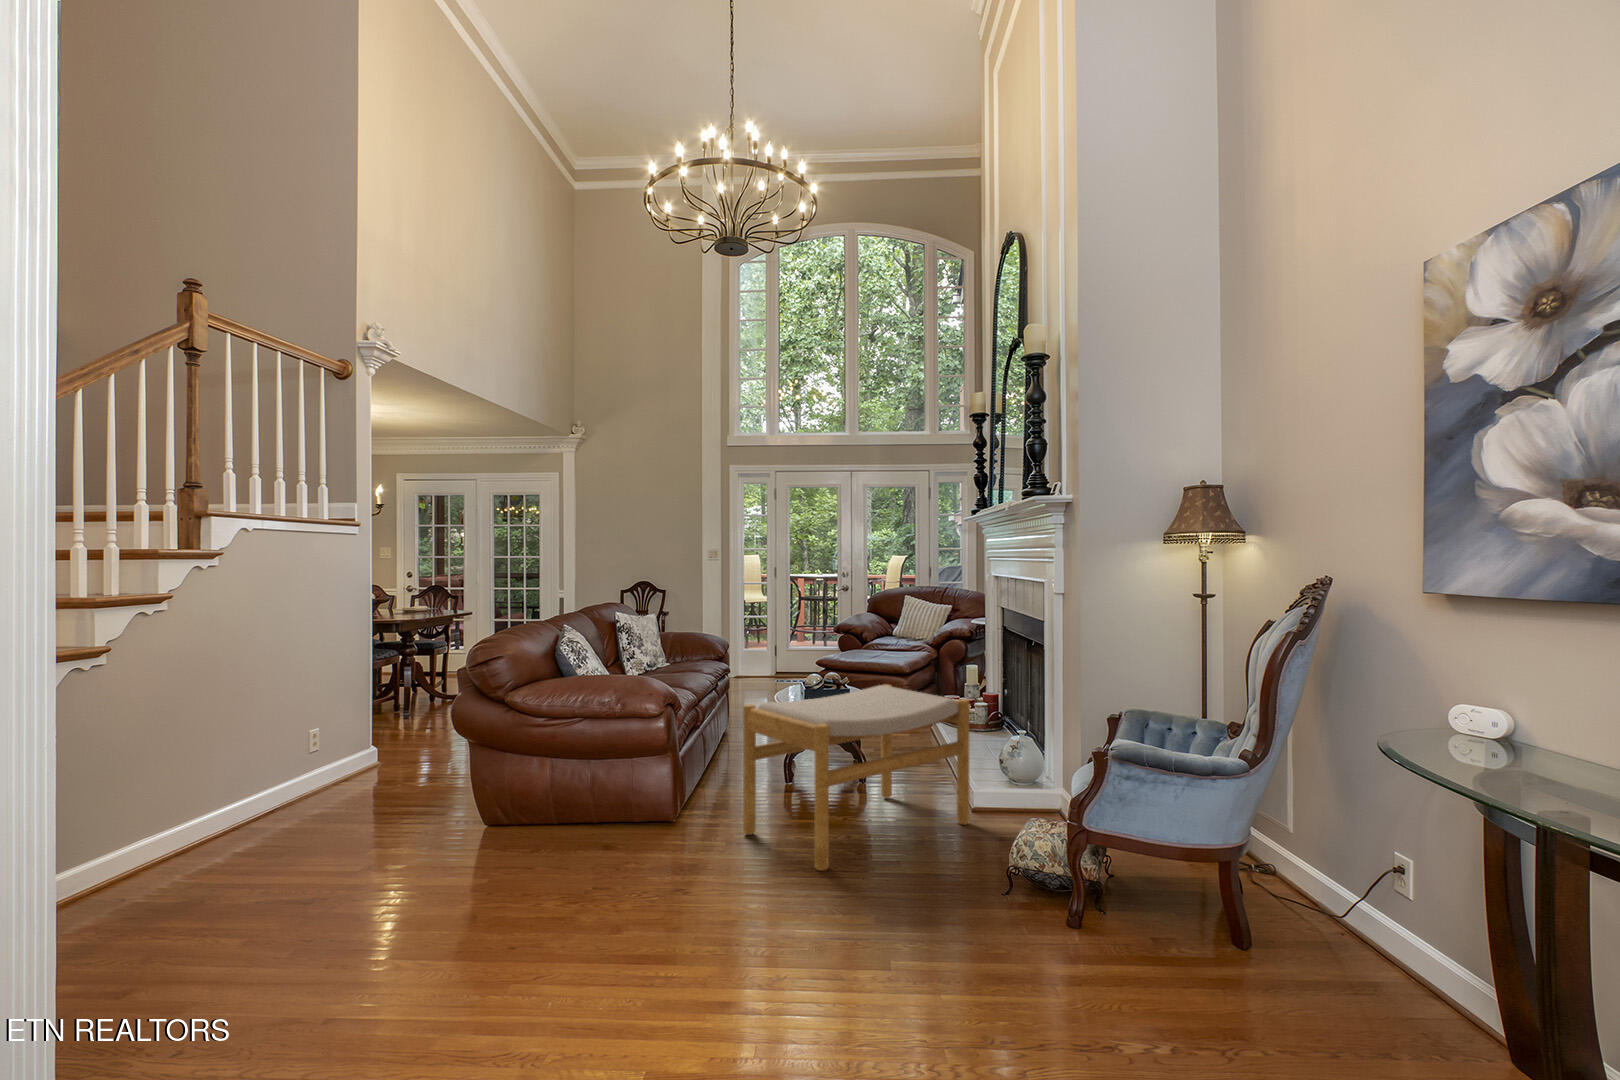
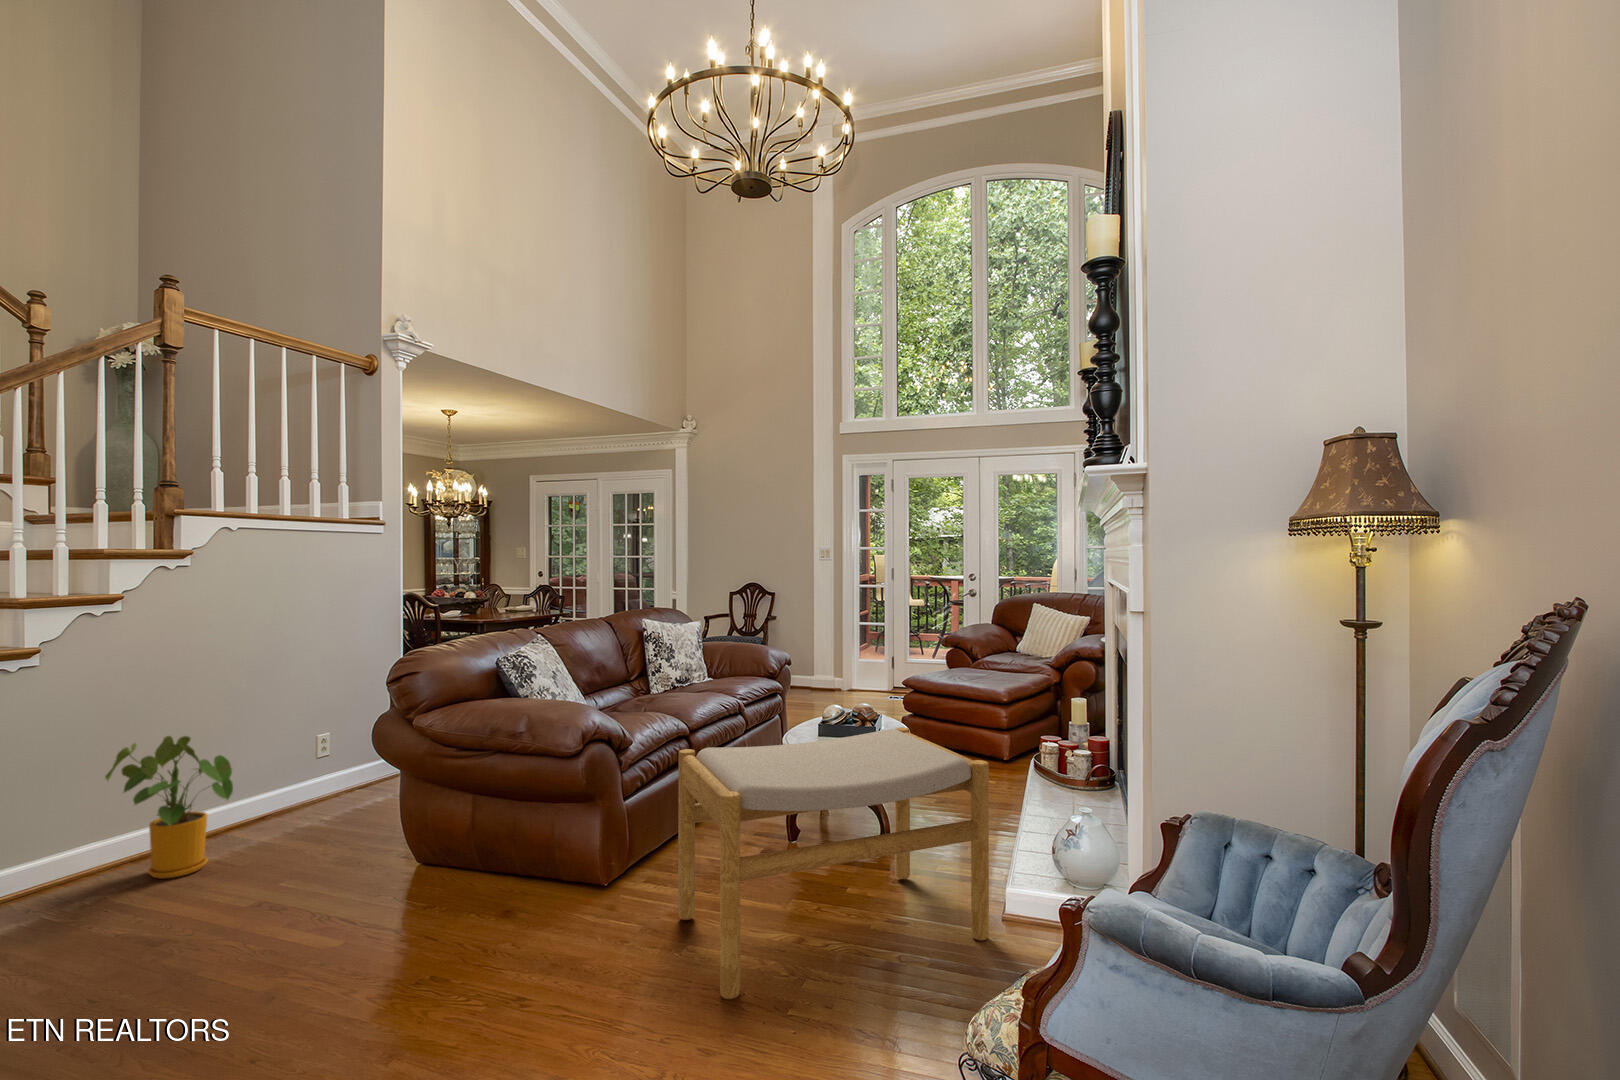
house plant: none [174,727,309,856] -> present [105,736,233,879]

